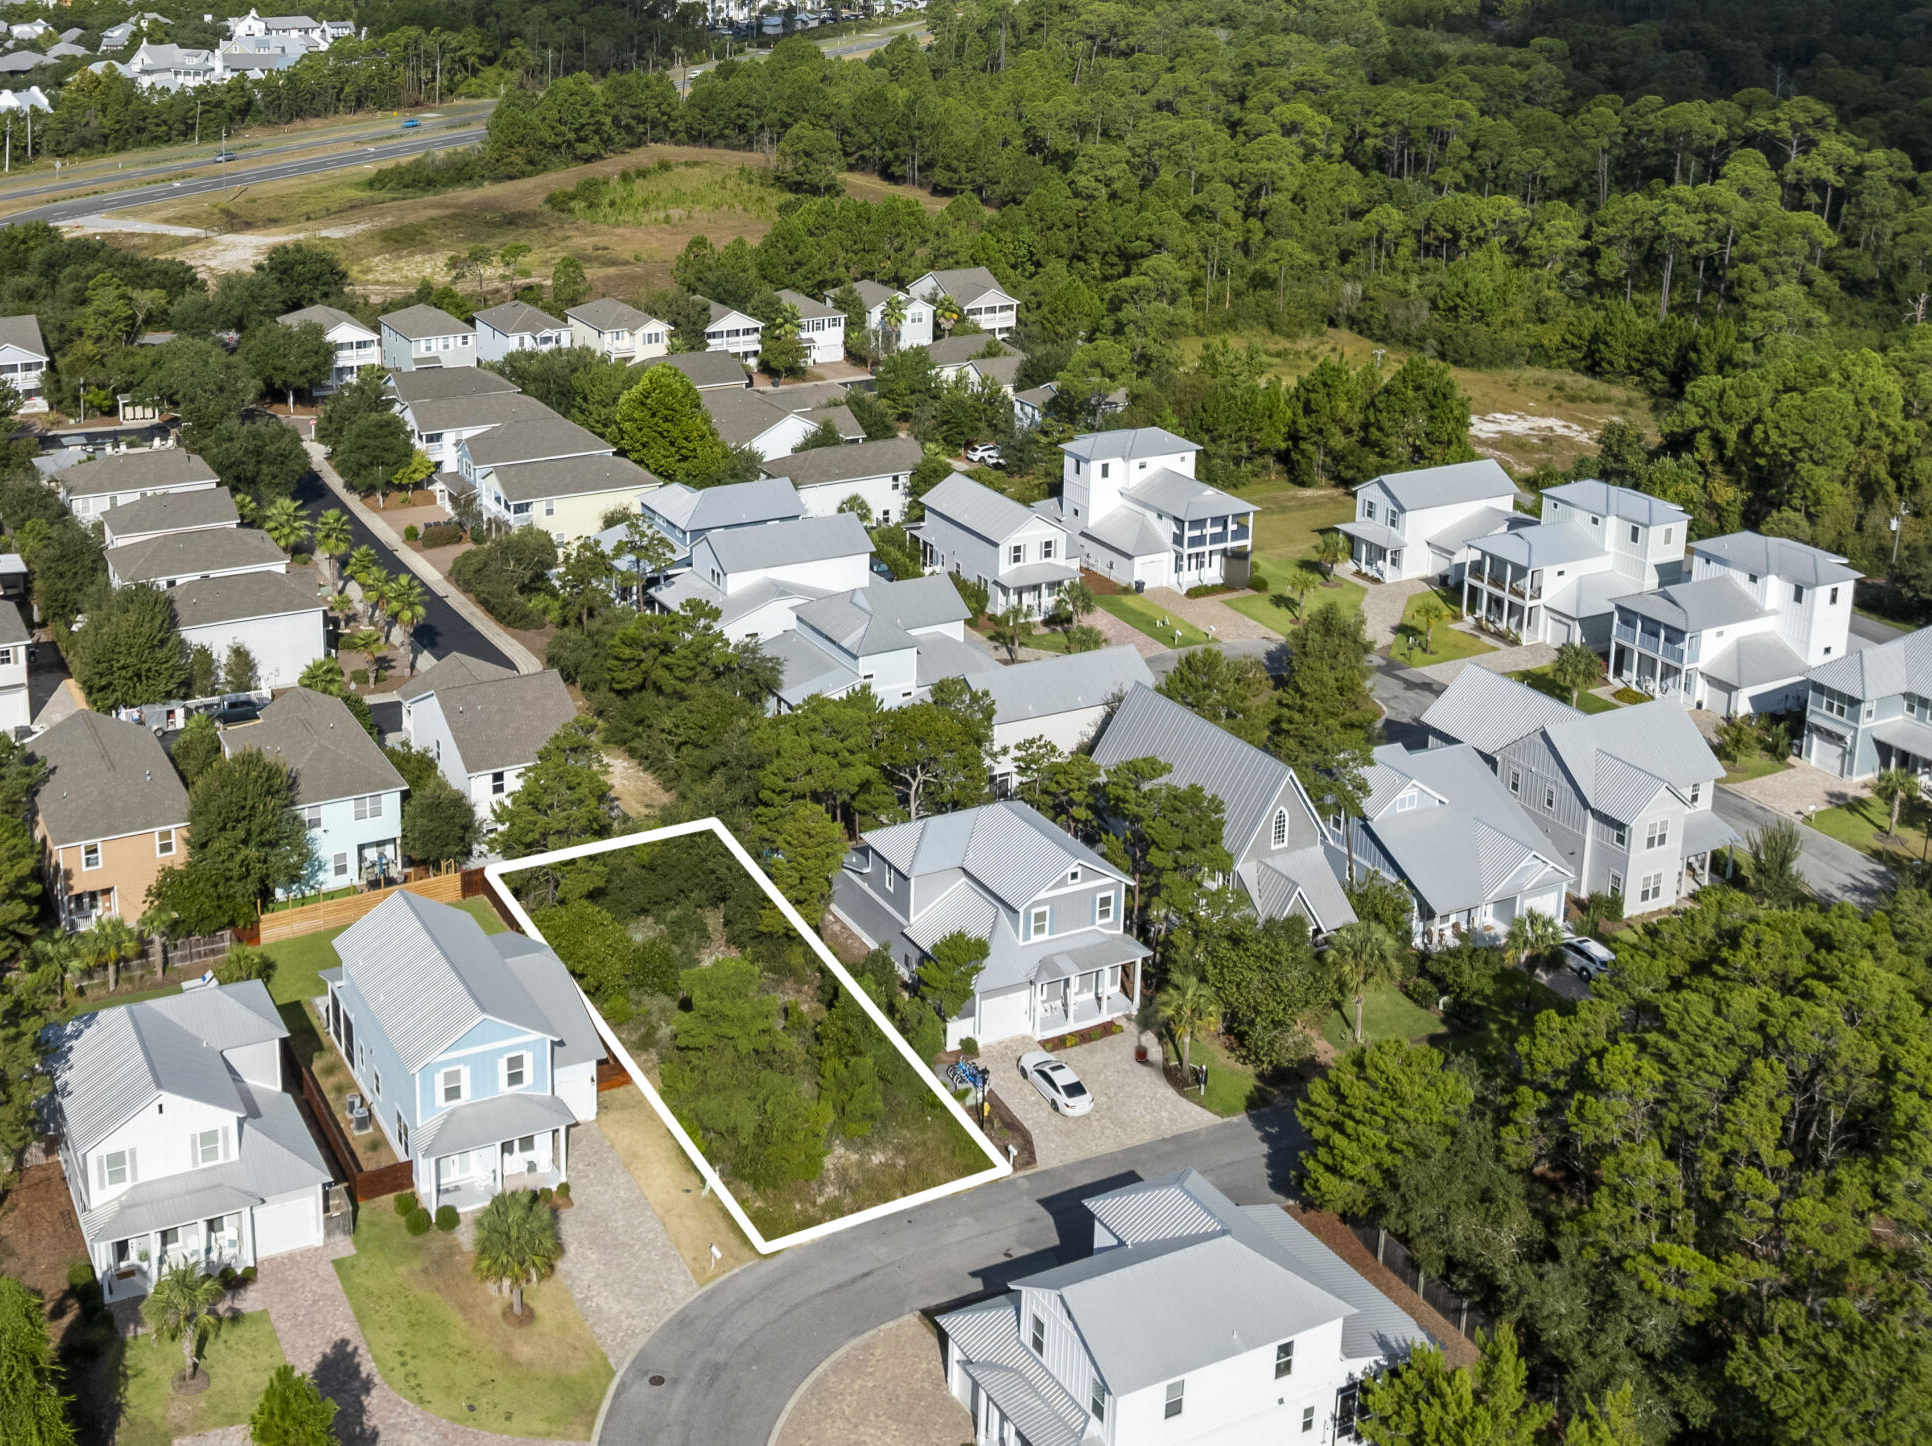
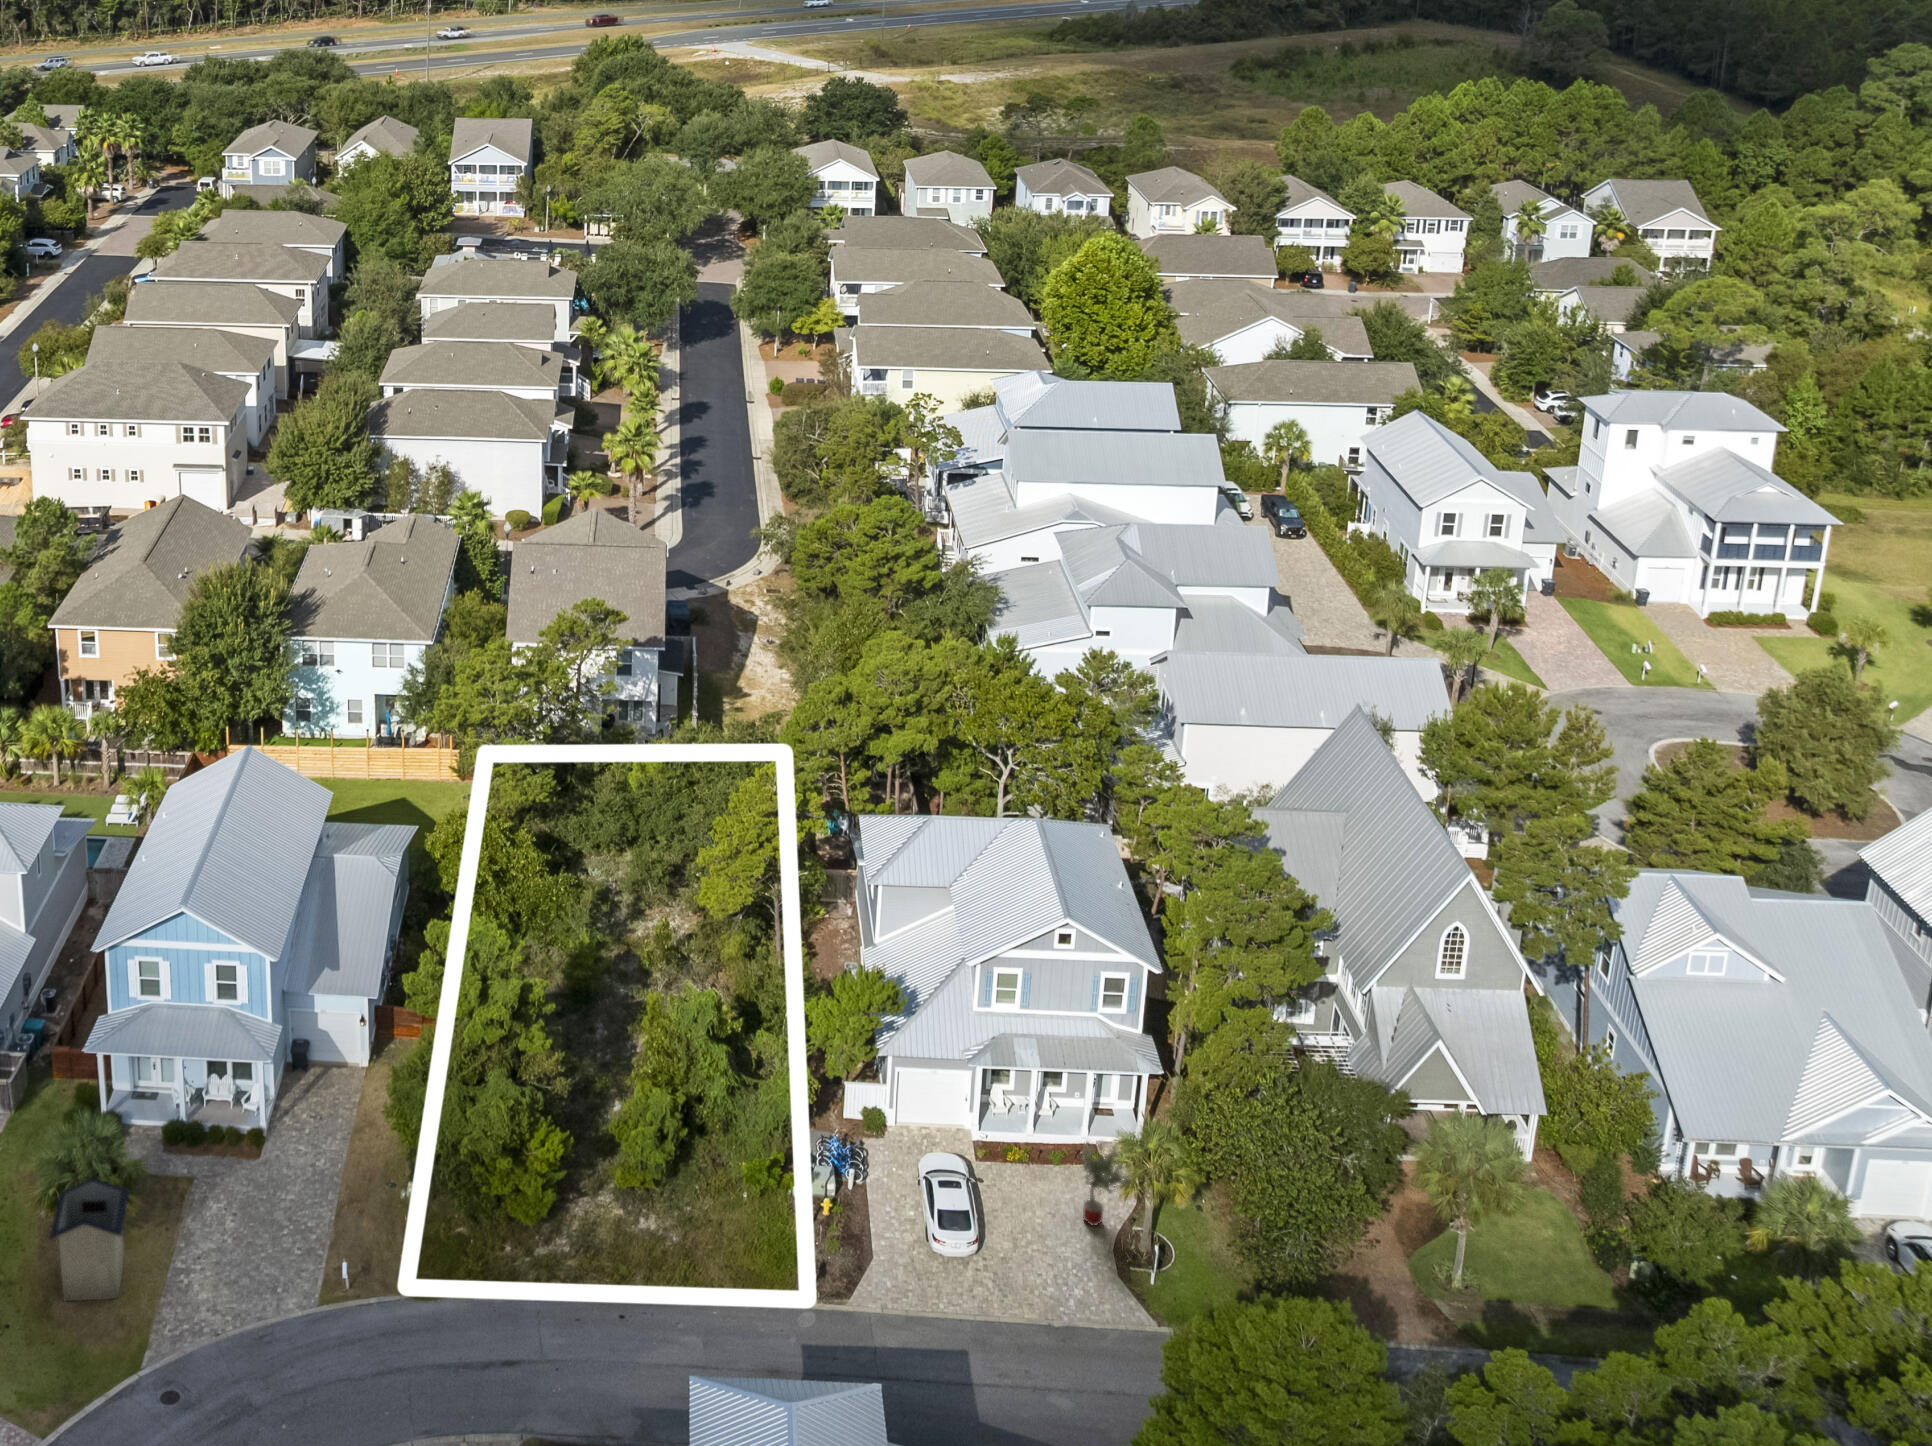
trash can: present [1222,547,1253,589] -> present [50,1178,129,1301]

